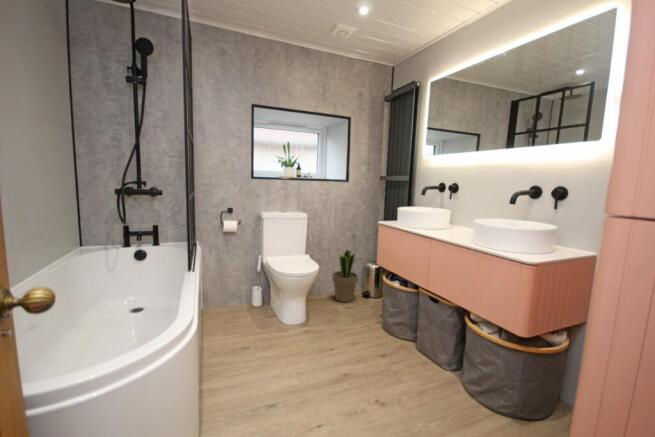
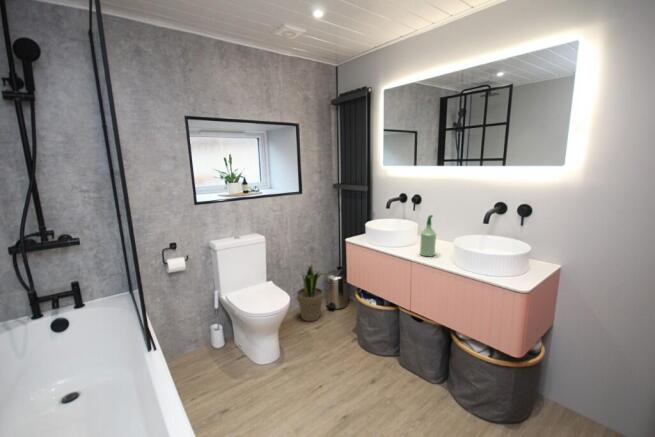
spray bottle: none [443,196,461,236] -> present [420,215,436,256]

